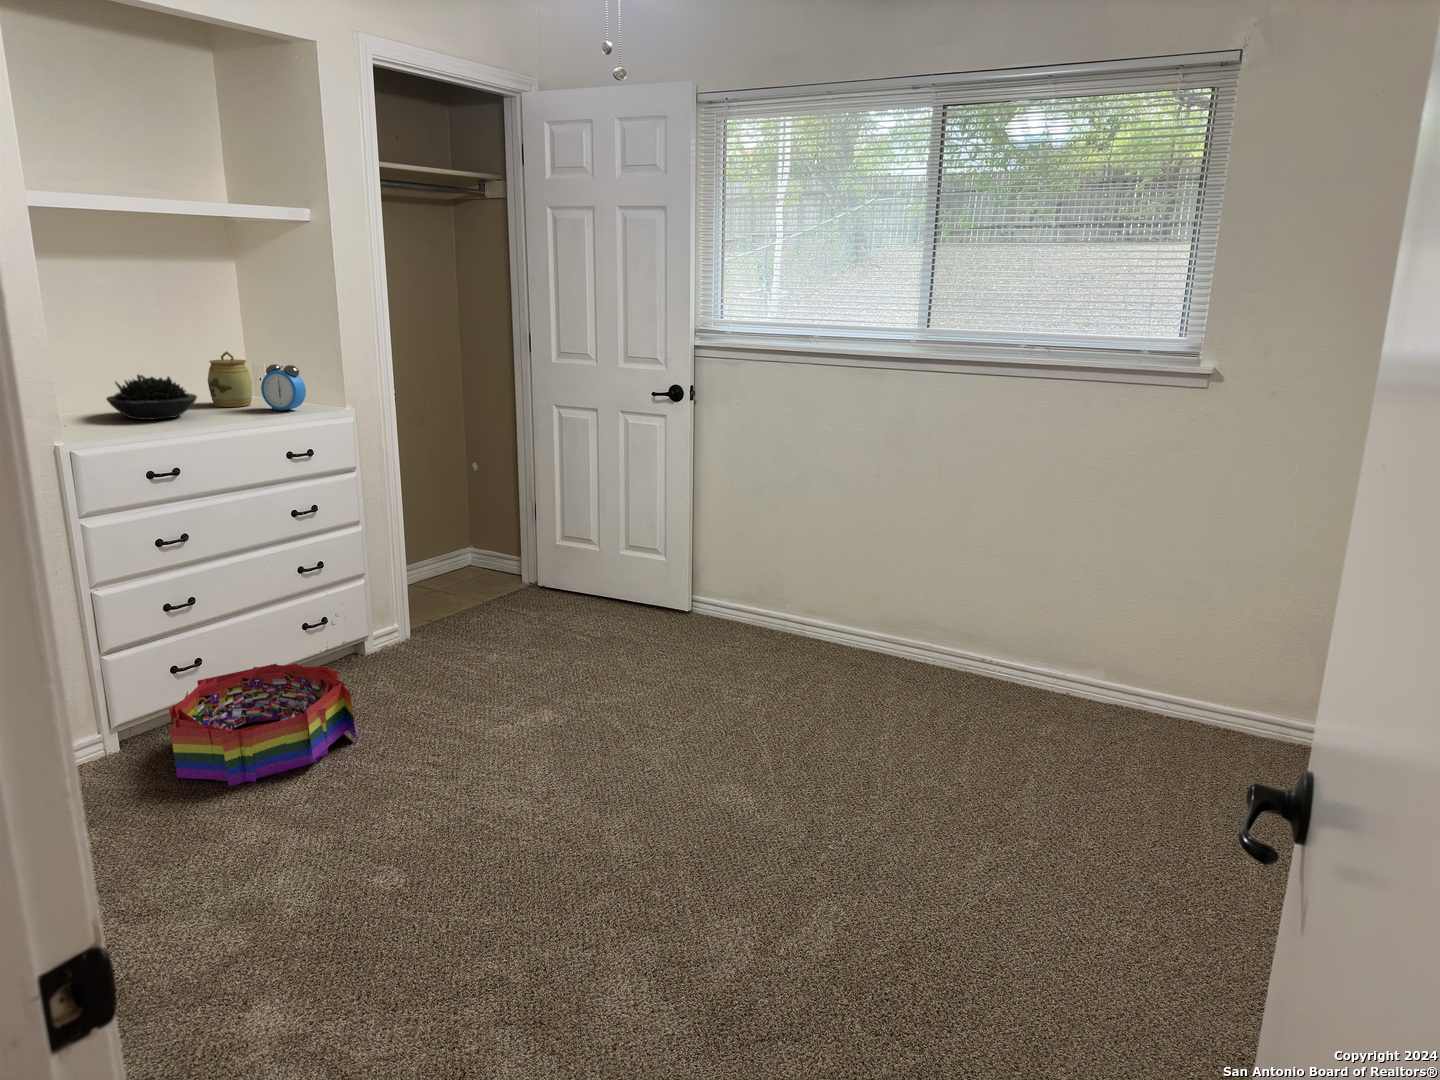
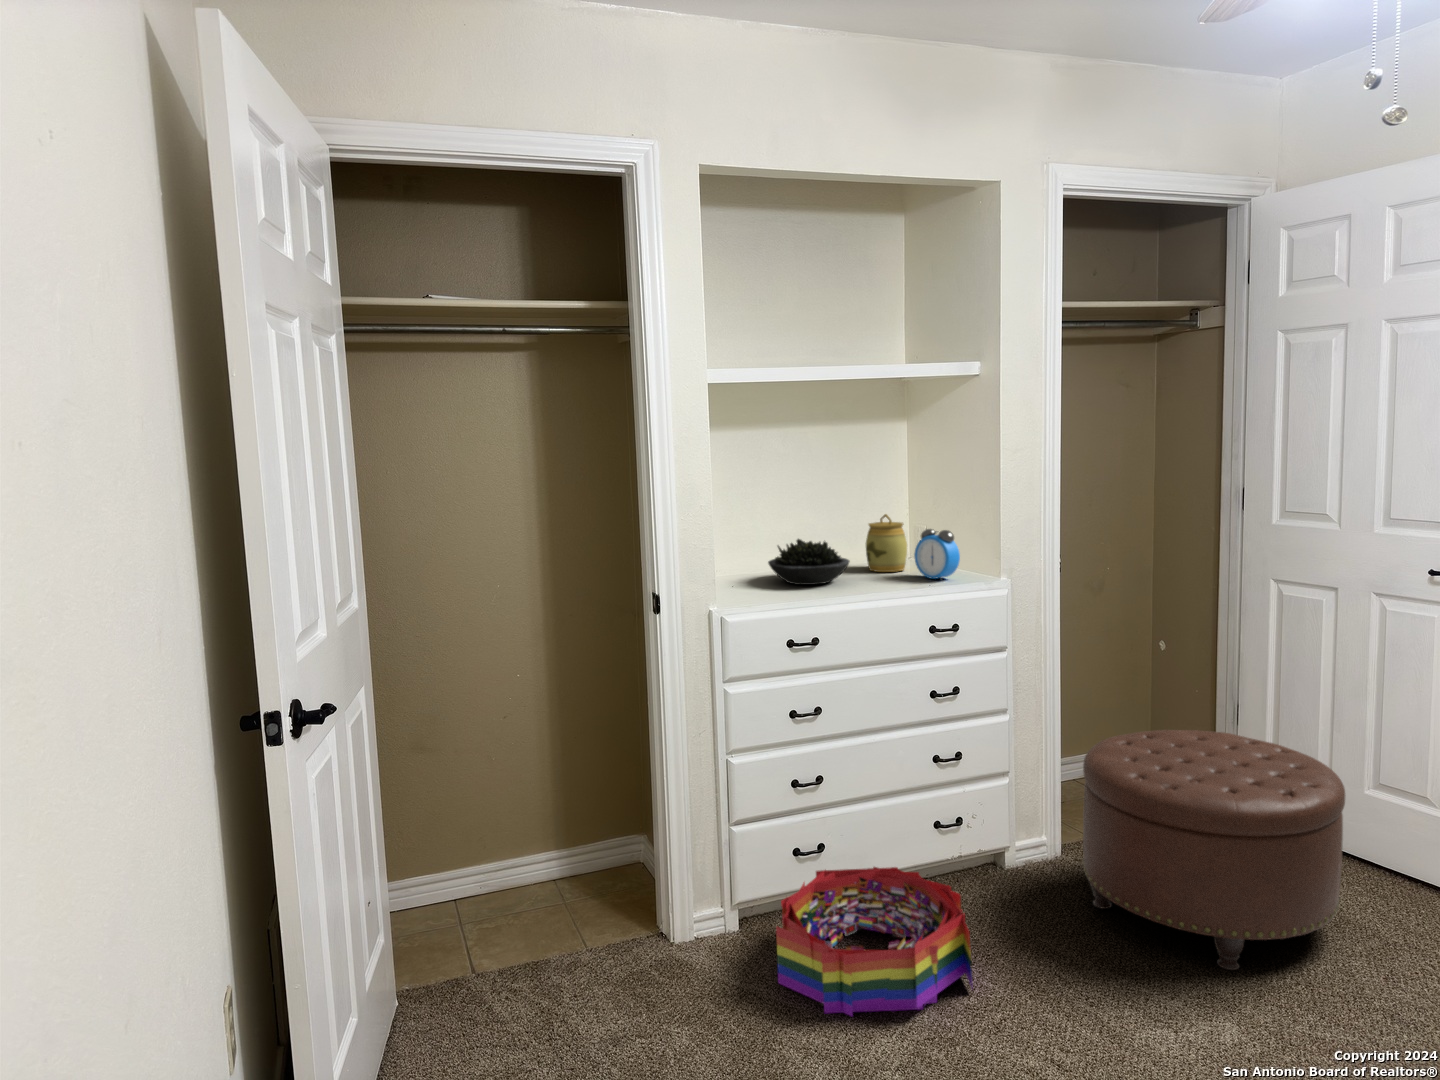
ottoman: none [427,521,608,684] -> present [1083,730,1345,970]

